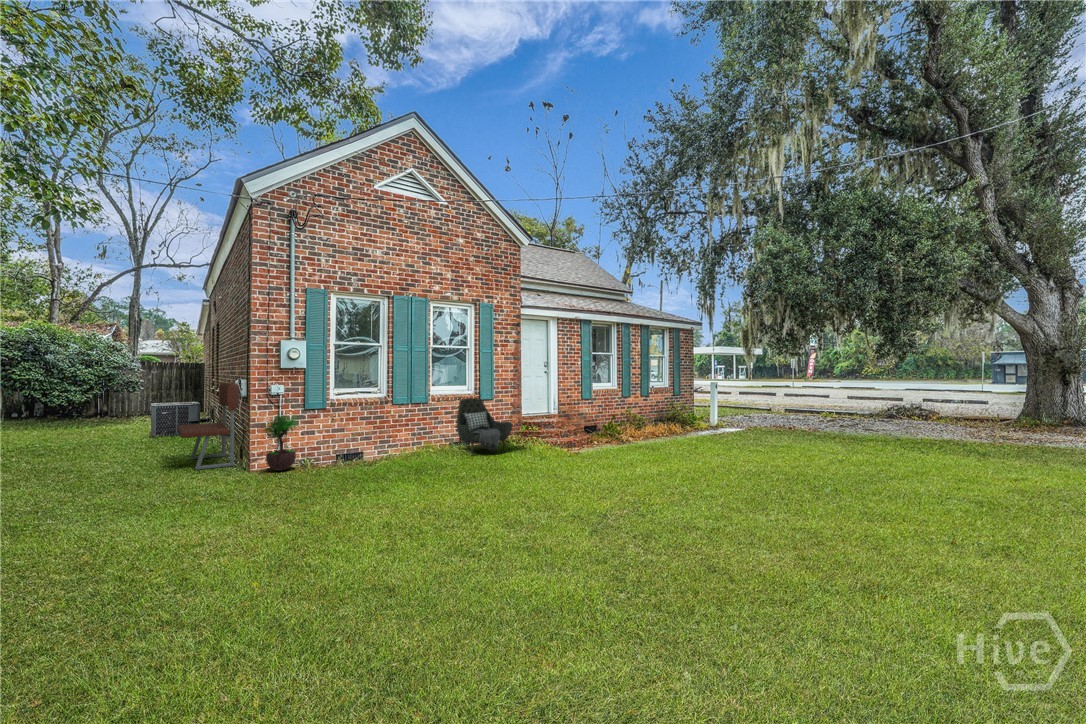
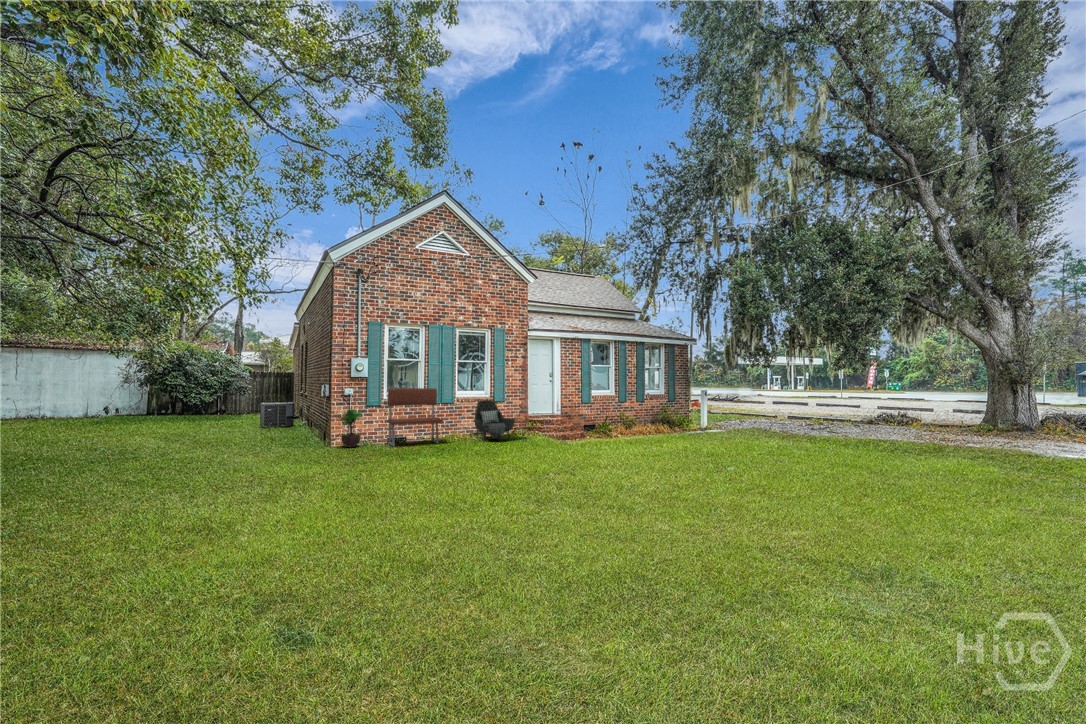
bench: present [177,382,239,470] -> present [387,388,443,447]

